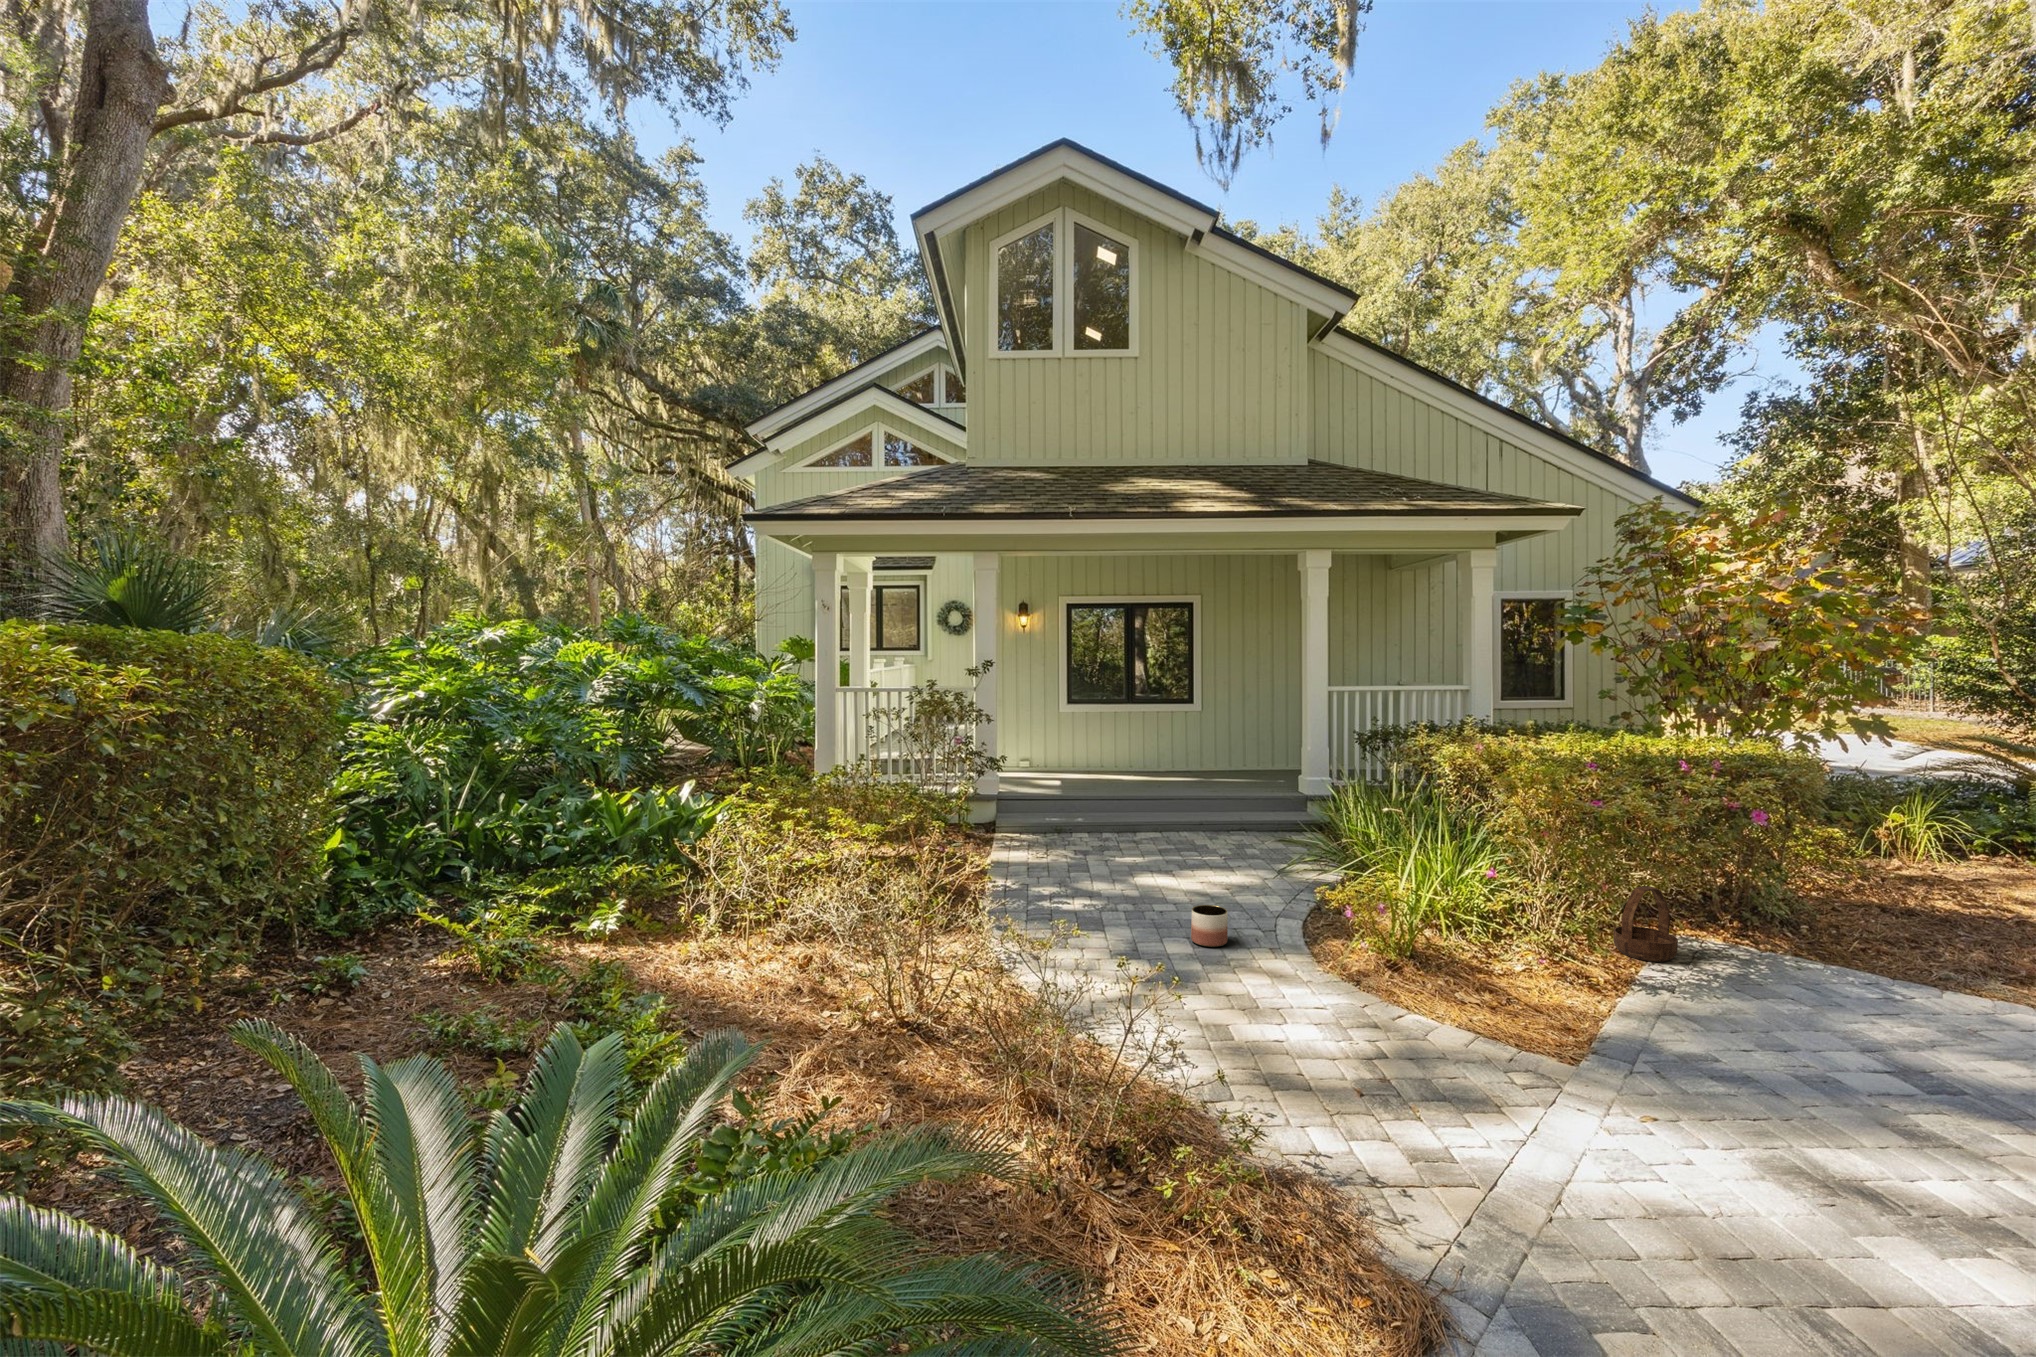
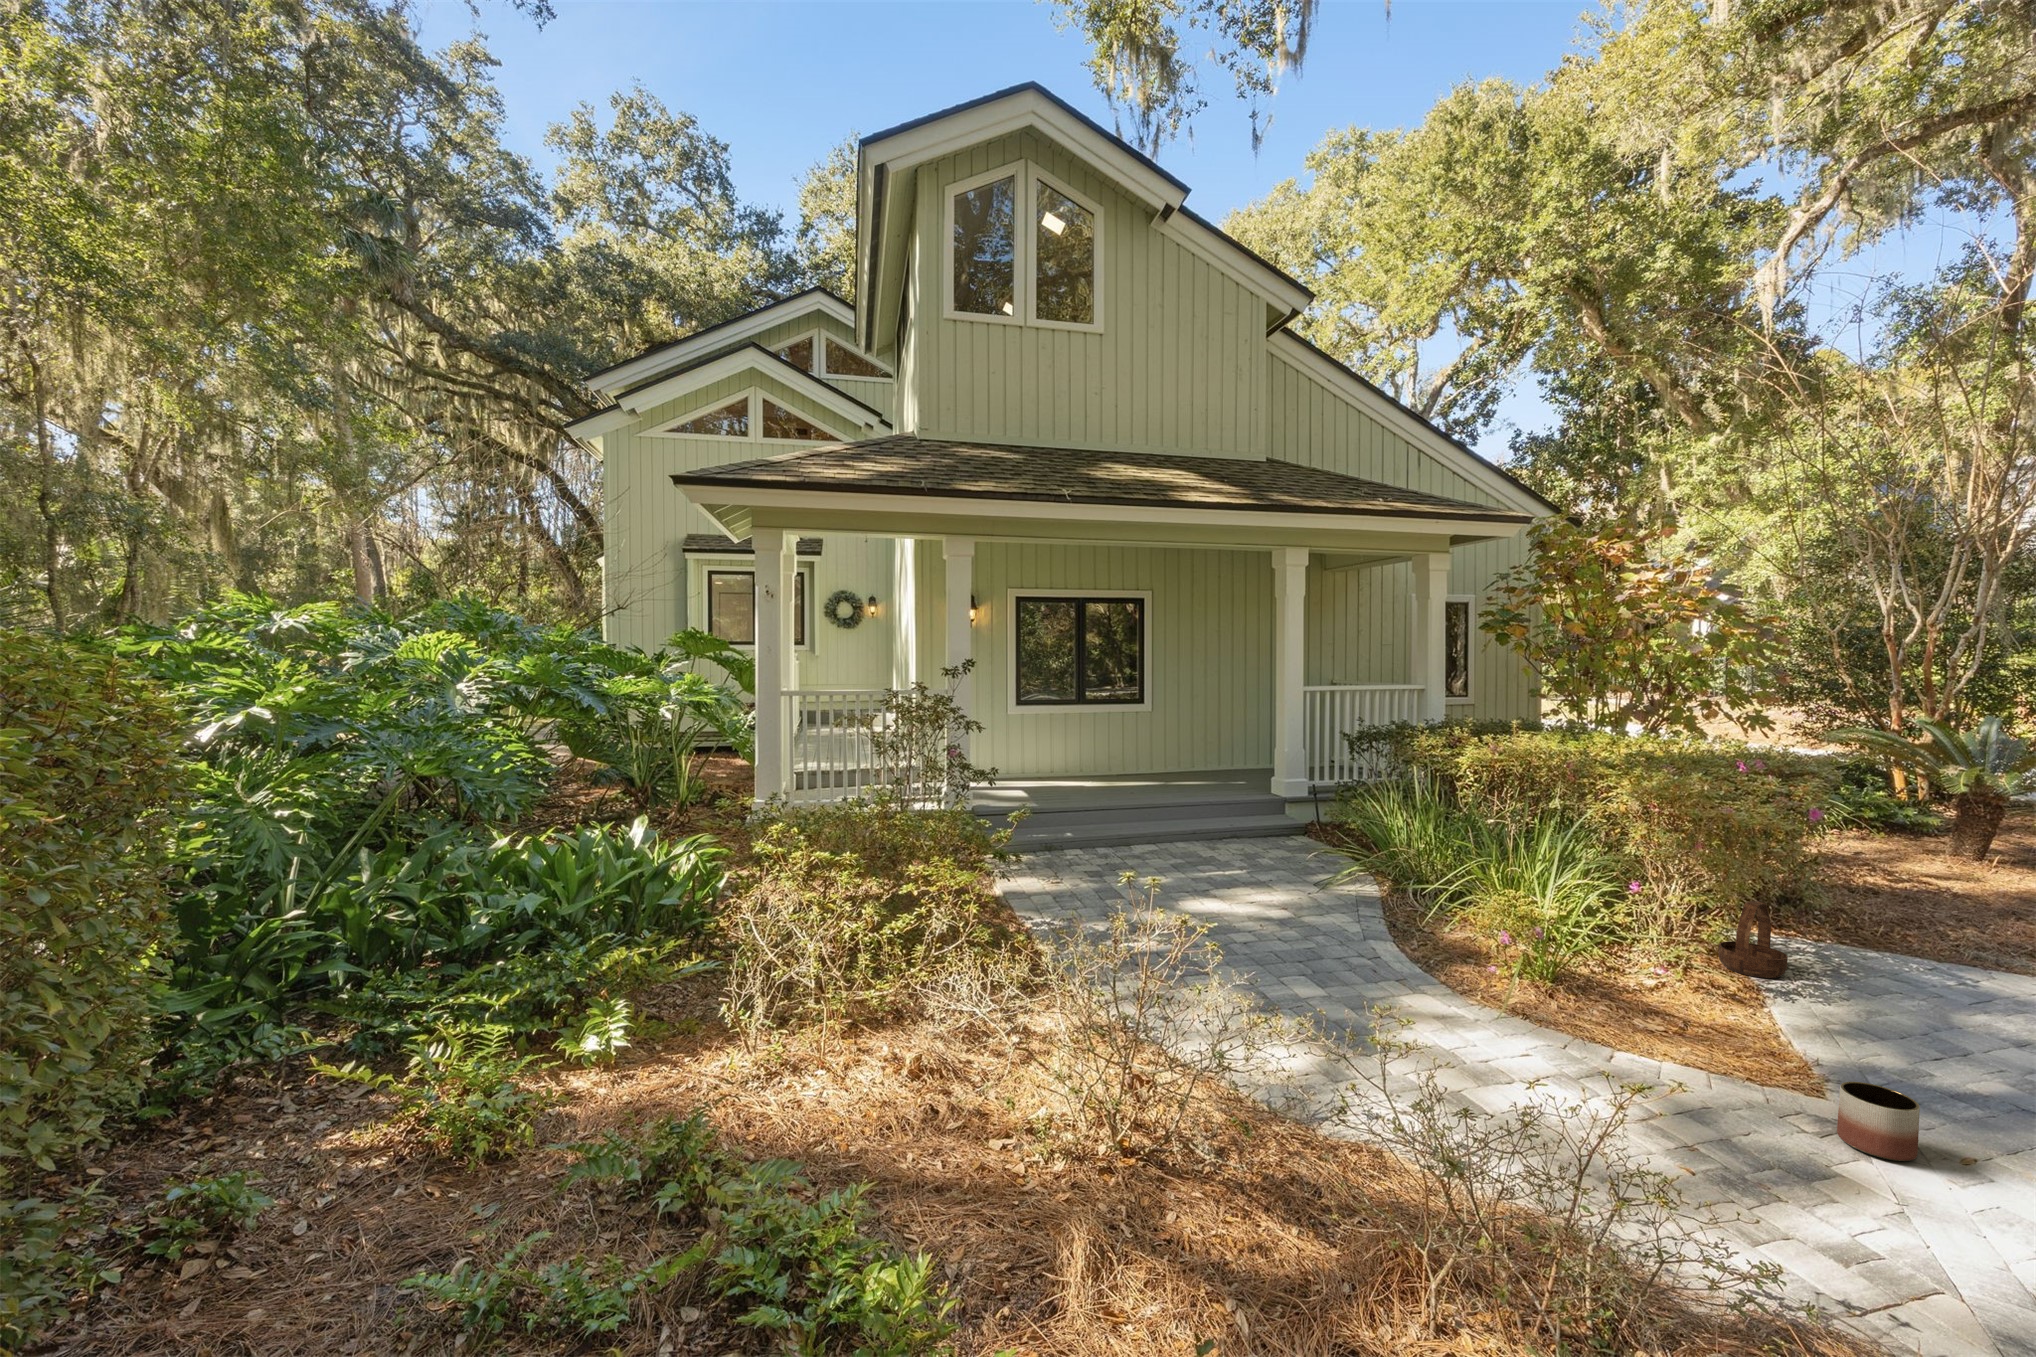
planter: present [1191,905,1228,947] -> present [1837,1082,1920,1161]

